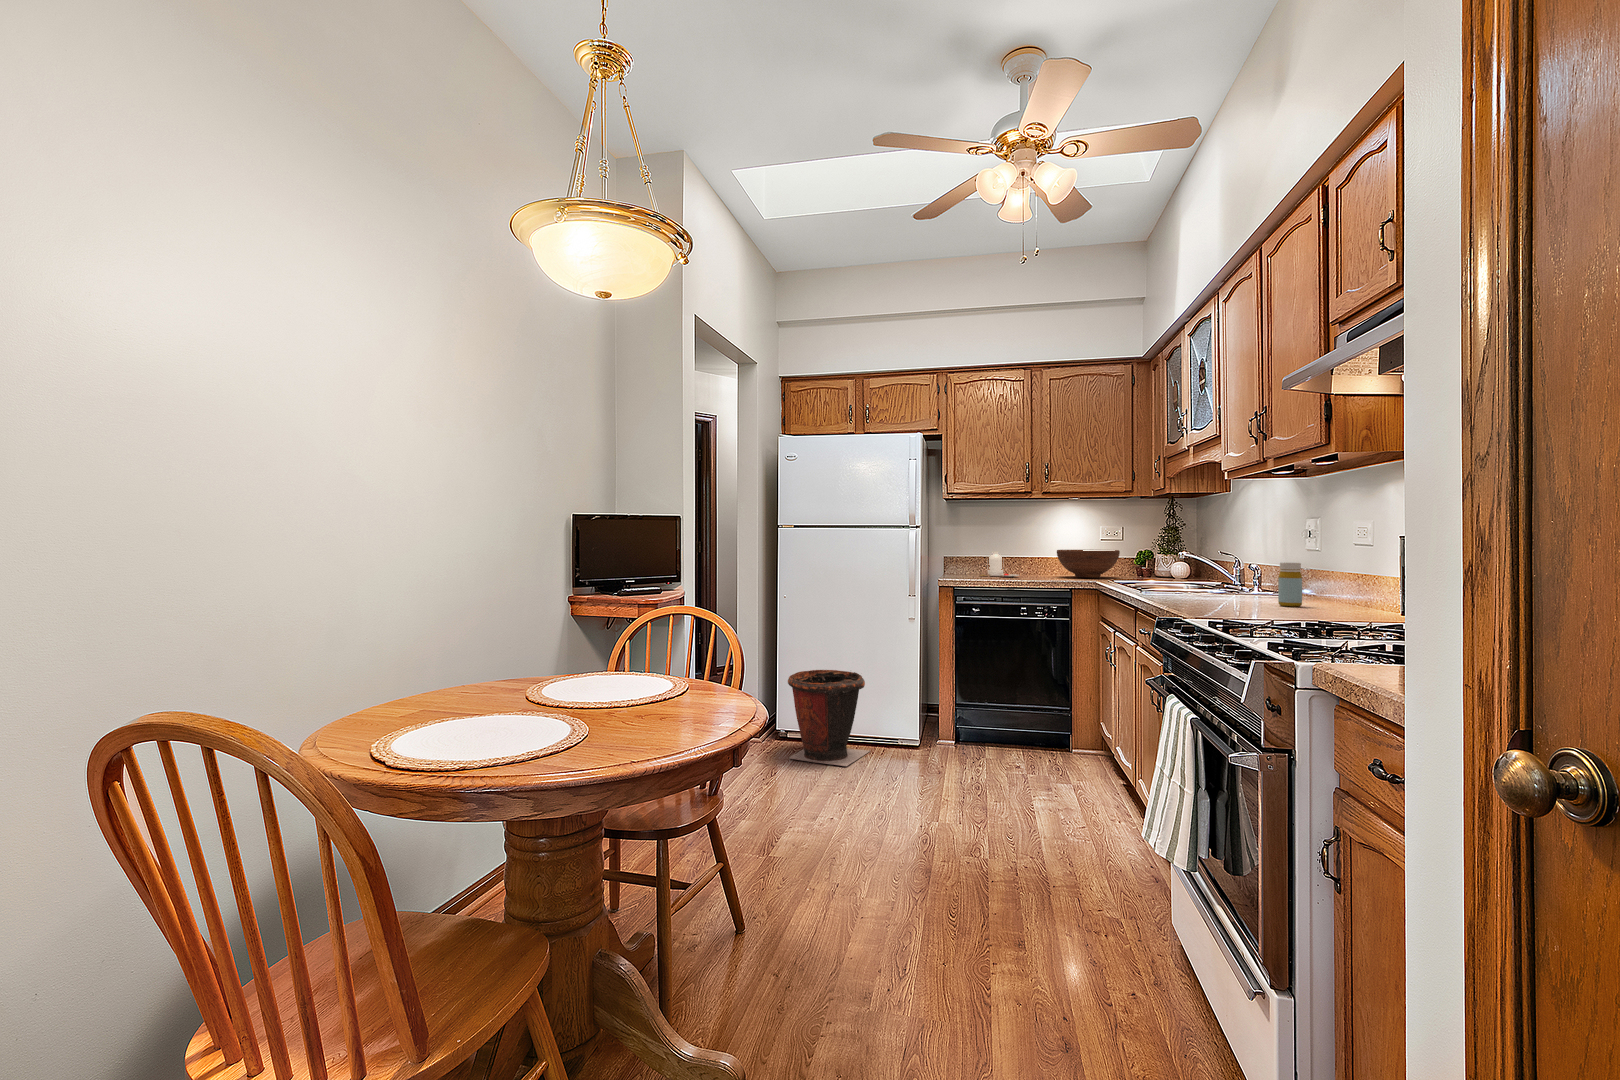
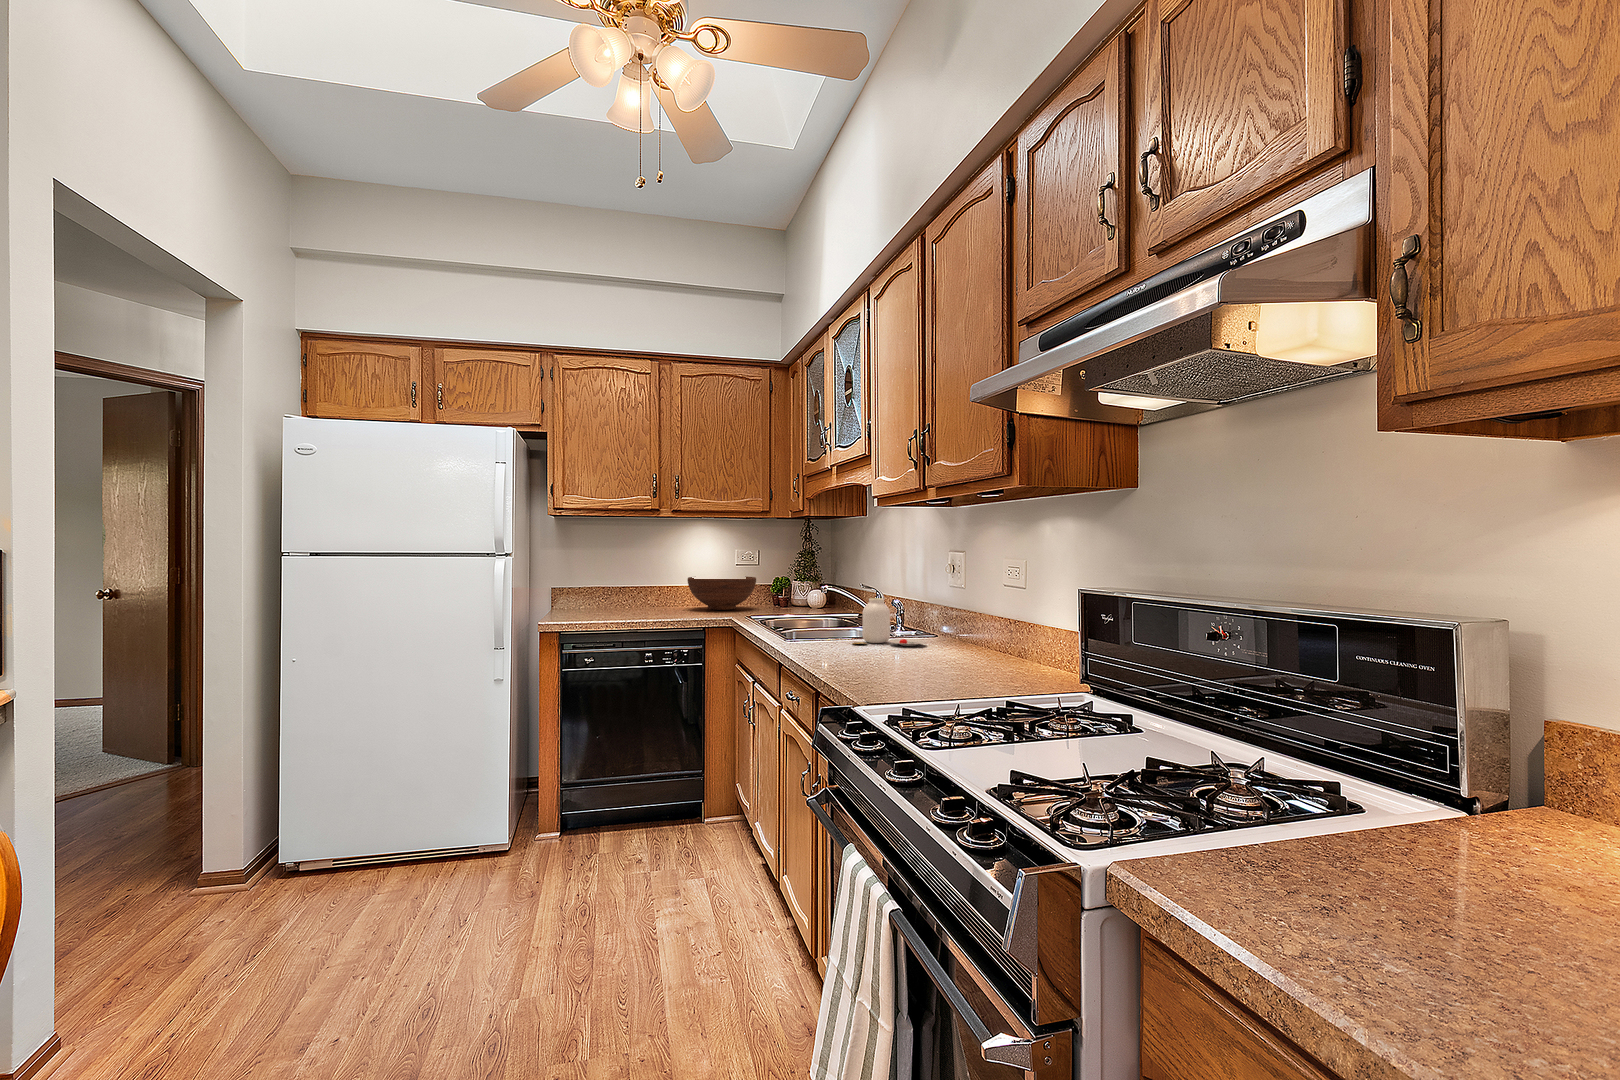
jar: present [980,552,1018,577] -> present [852,598,926,646]
bottle: present [1278,562,1302,606] -> none [934,606,958,658]
waste bin: present [788,670,870,766] -> none [290,759,435,911]

